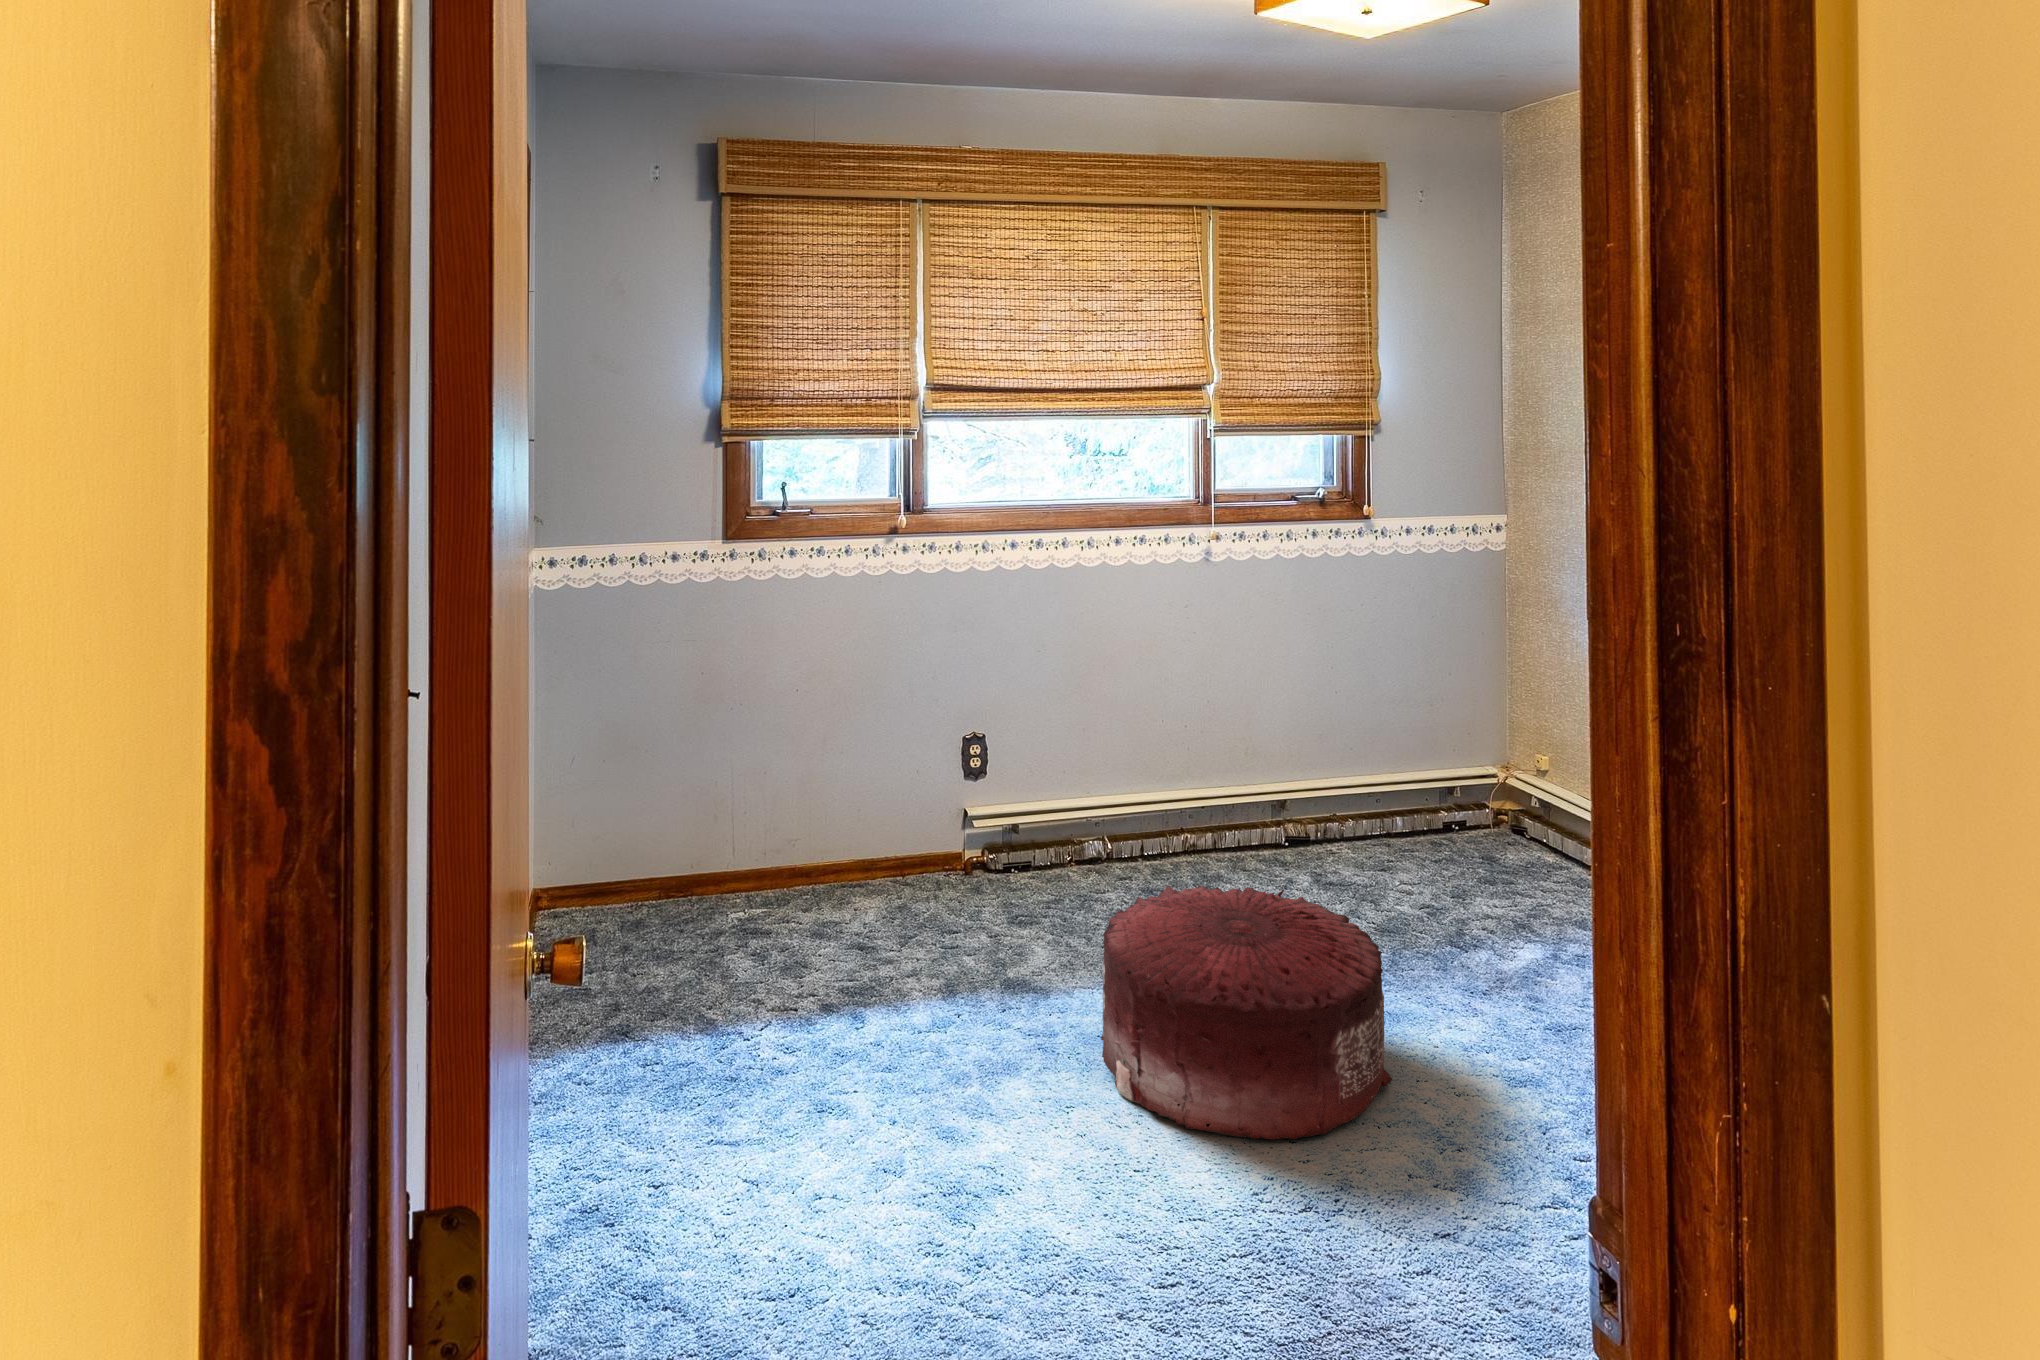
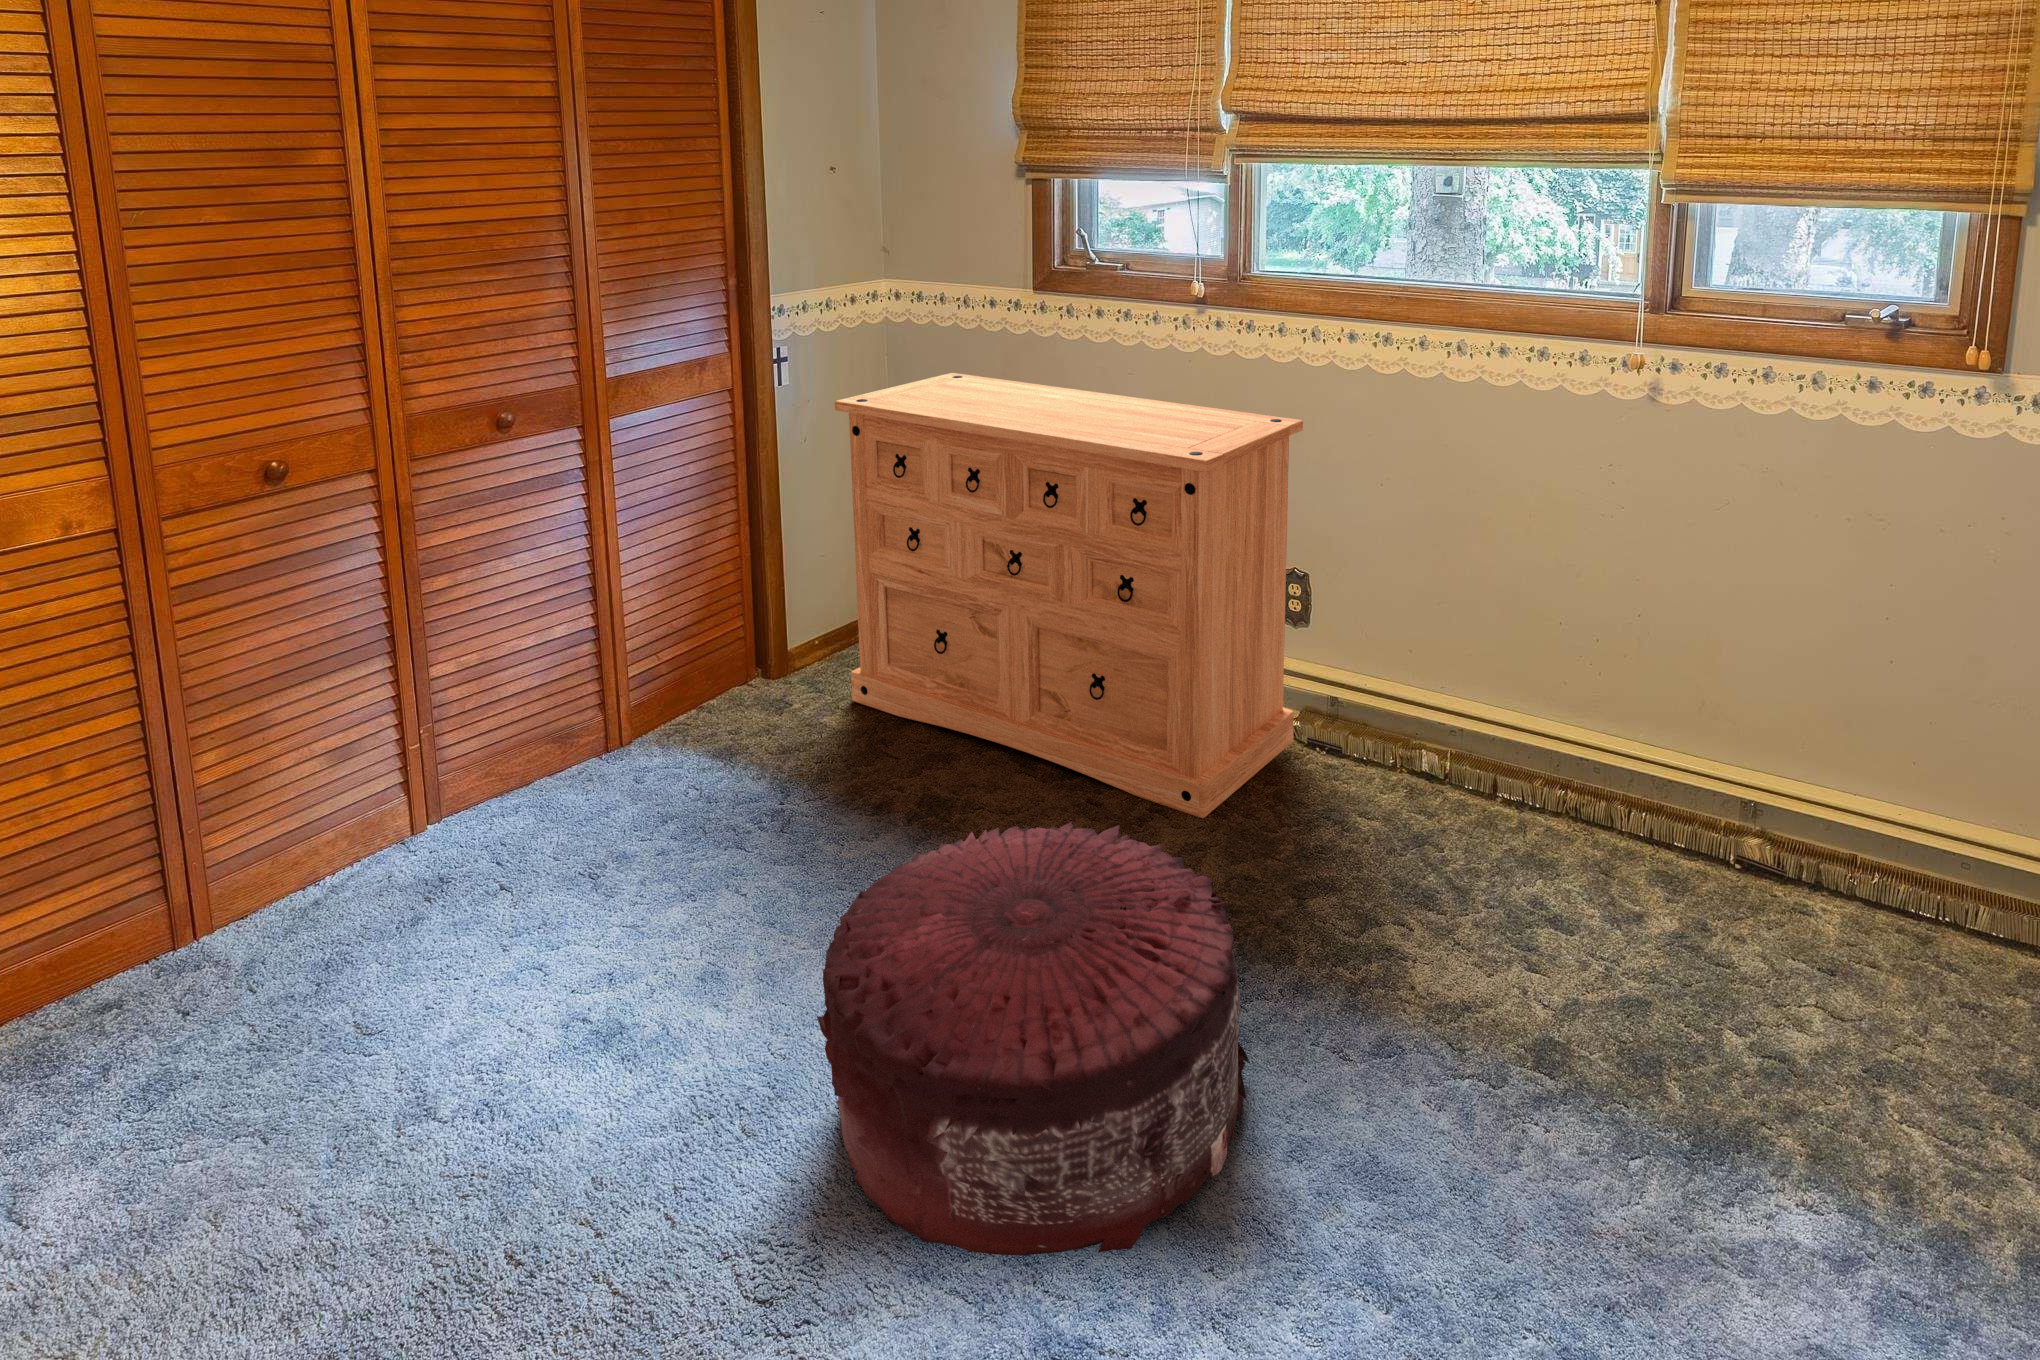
dresser: none [629,612,1033,972] -> present [835,373,1303,818]

